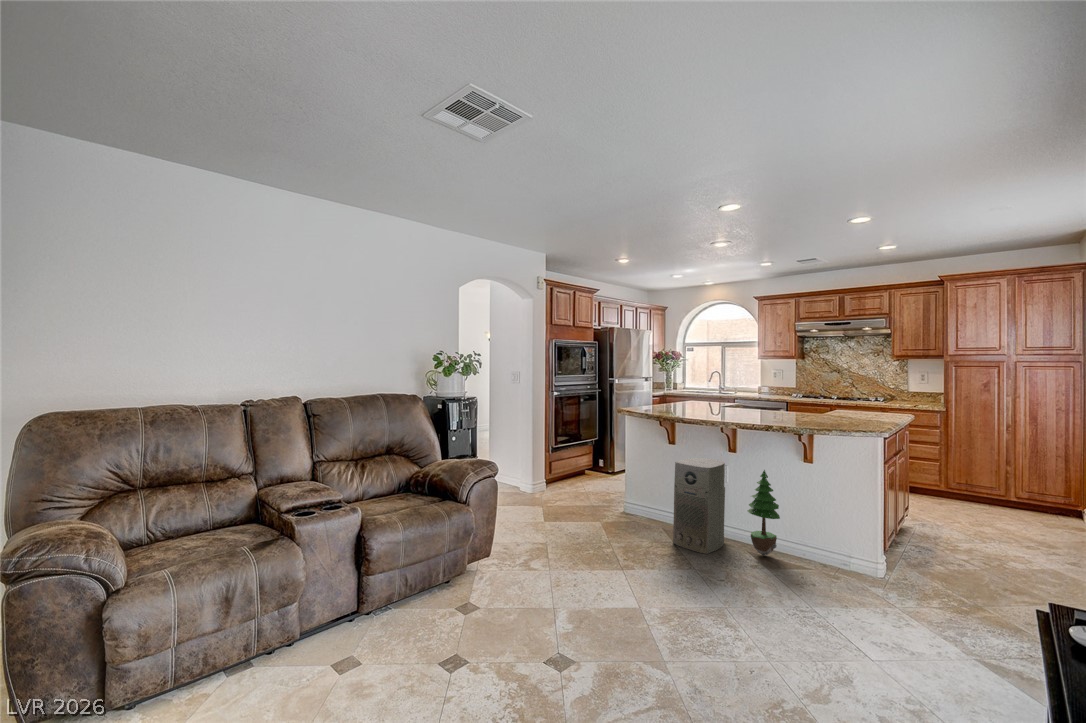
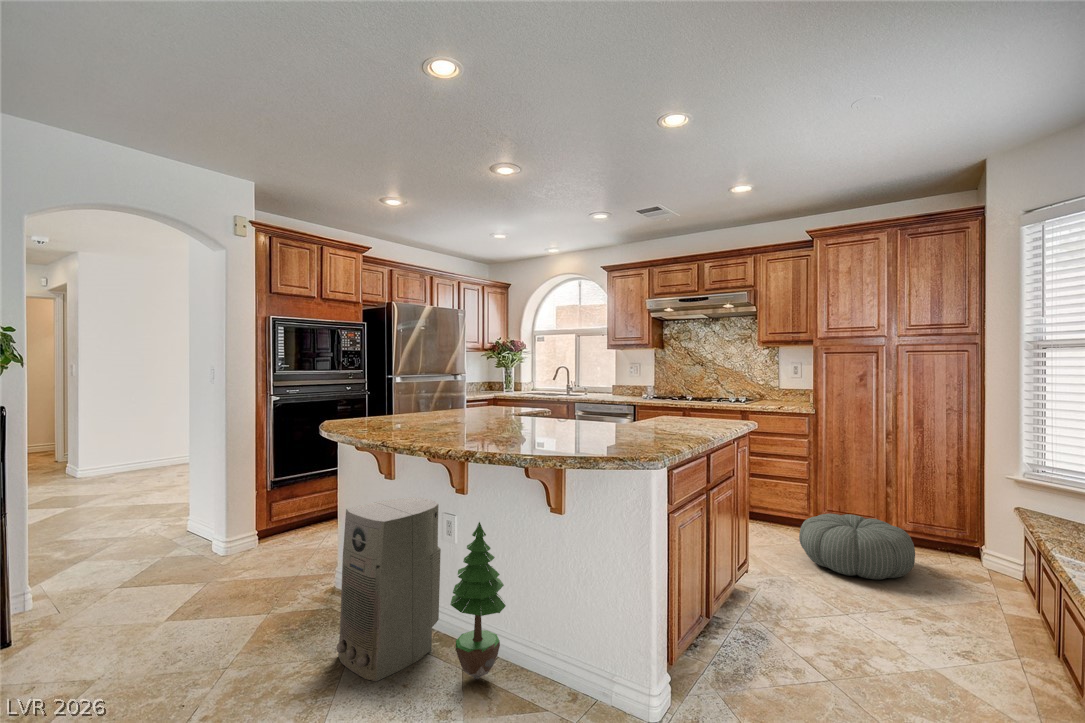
pouf: none [938,483,1032,525] -> present [799,514,915,579]

